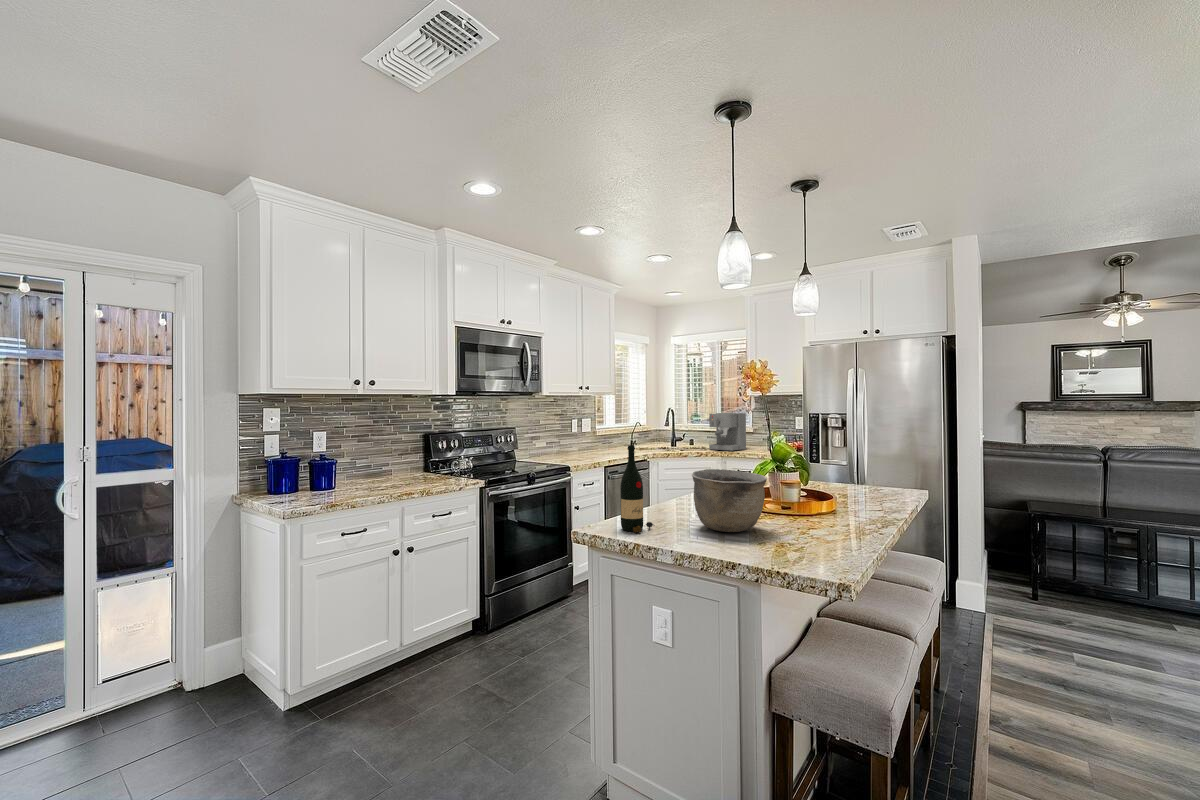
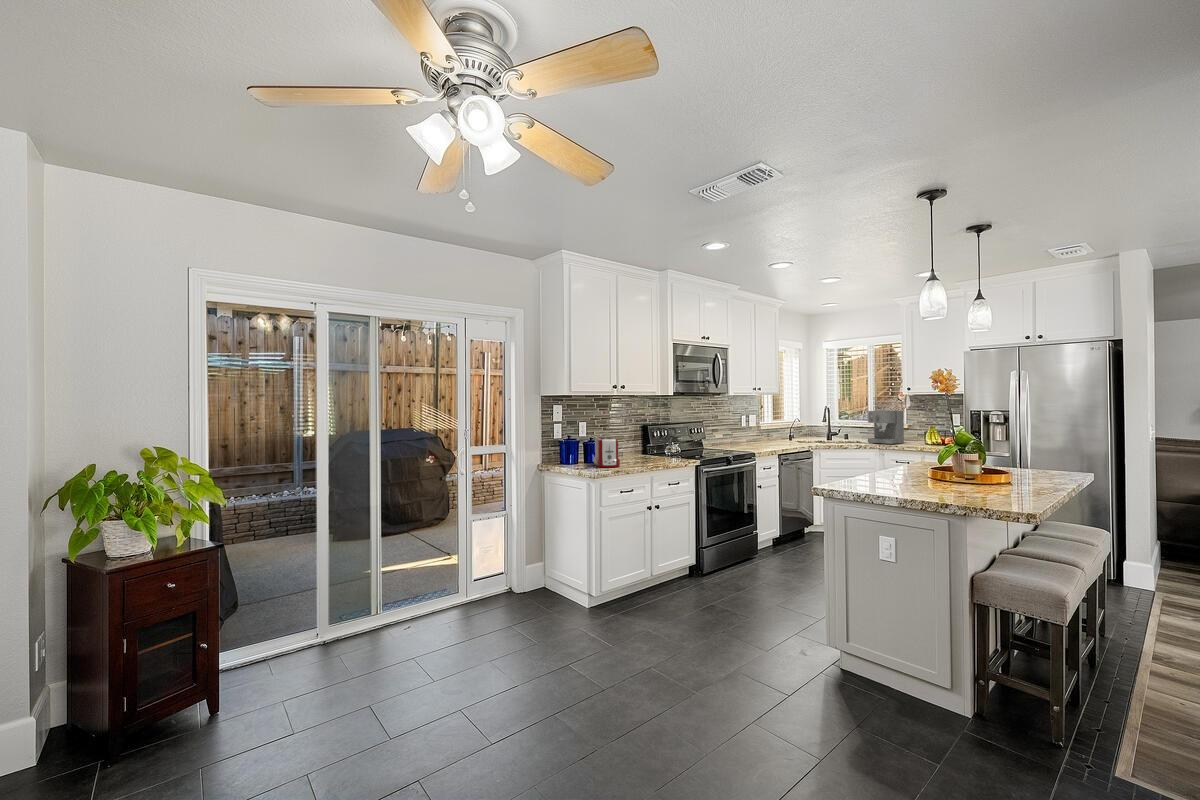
wine bottle: present [620,445,653,533] -> none [849,430,875,489]
toaster: none [315,453,357,497] -> present [594,438,620,467]
bowl: present [692,469,767,532] -> none [902,448,962,490]

